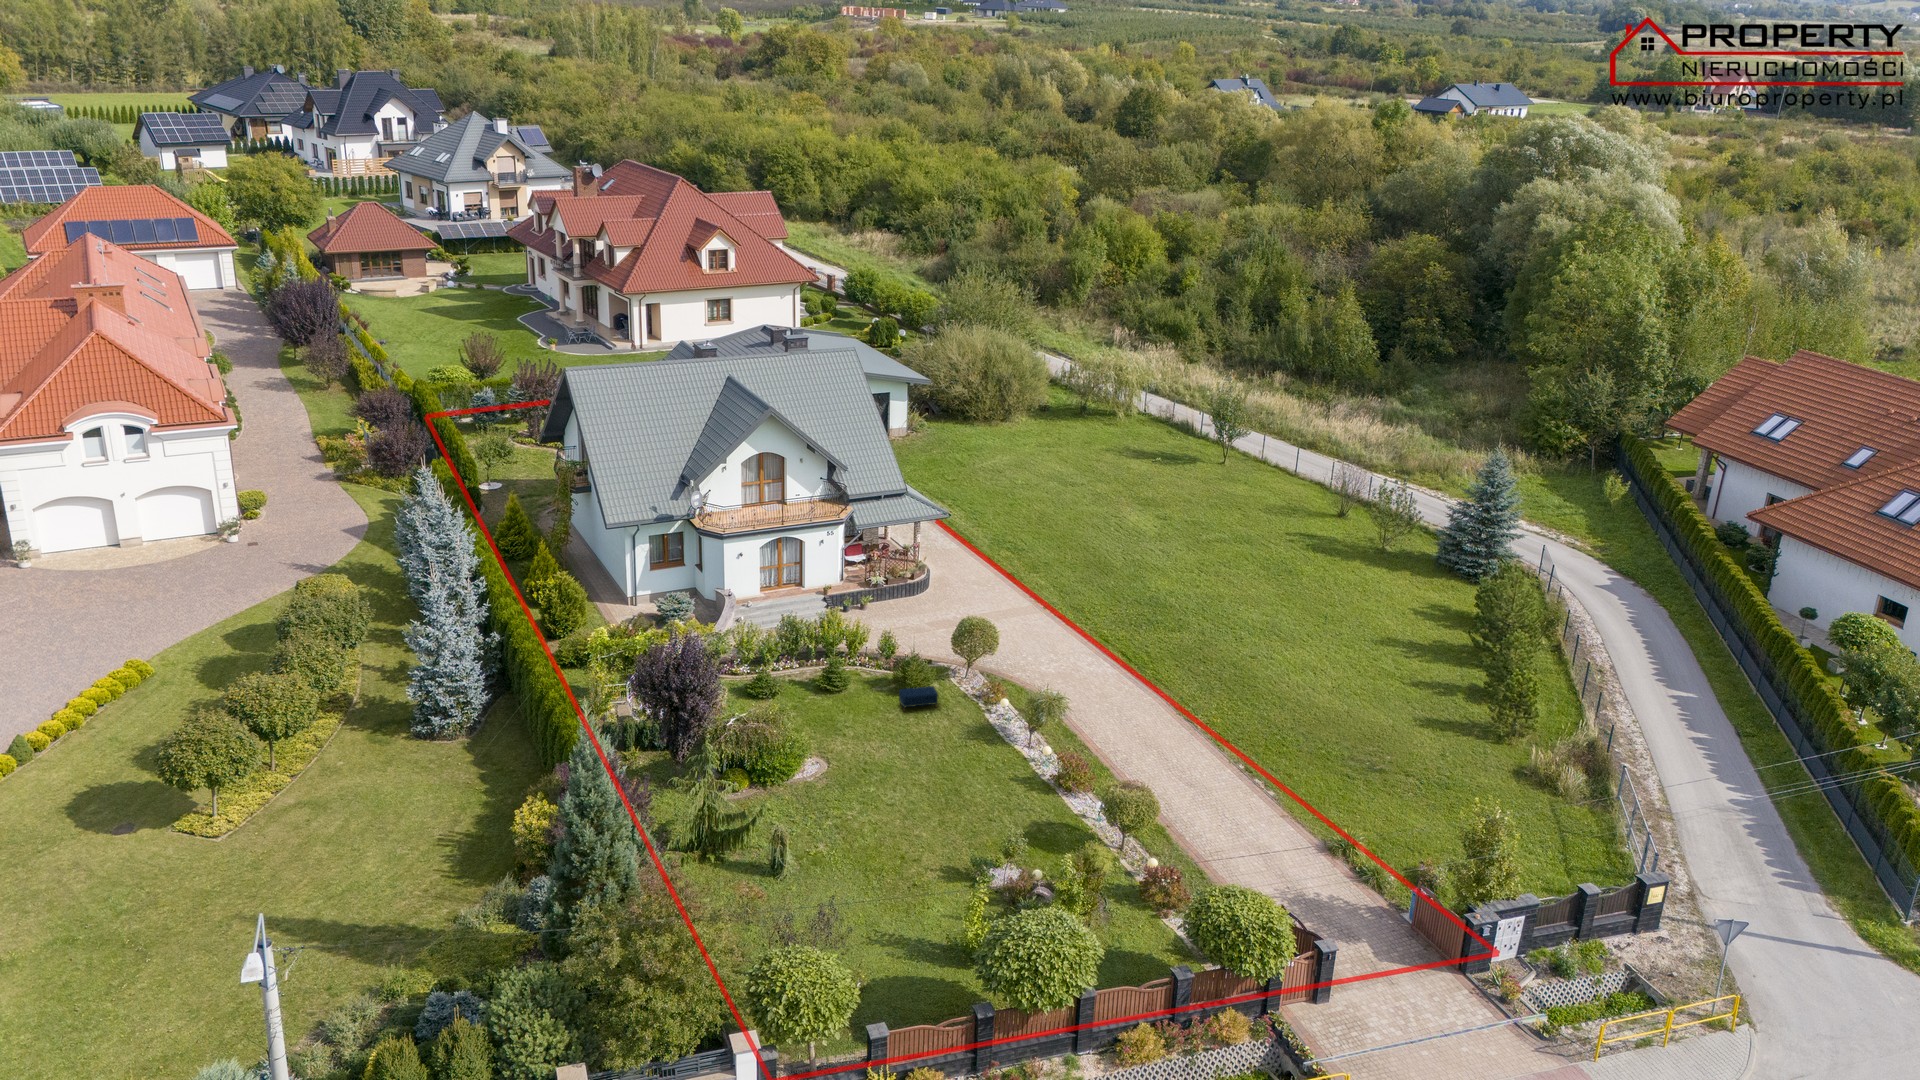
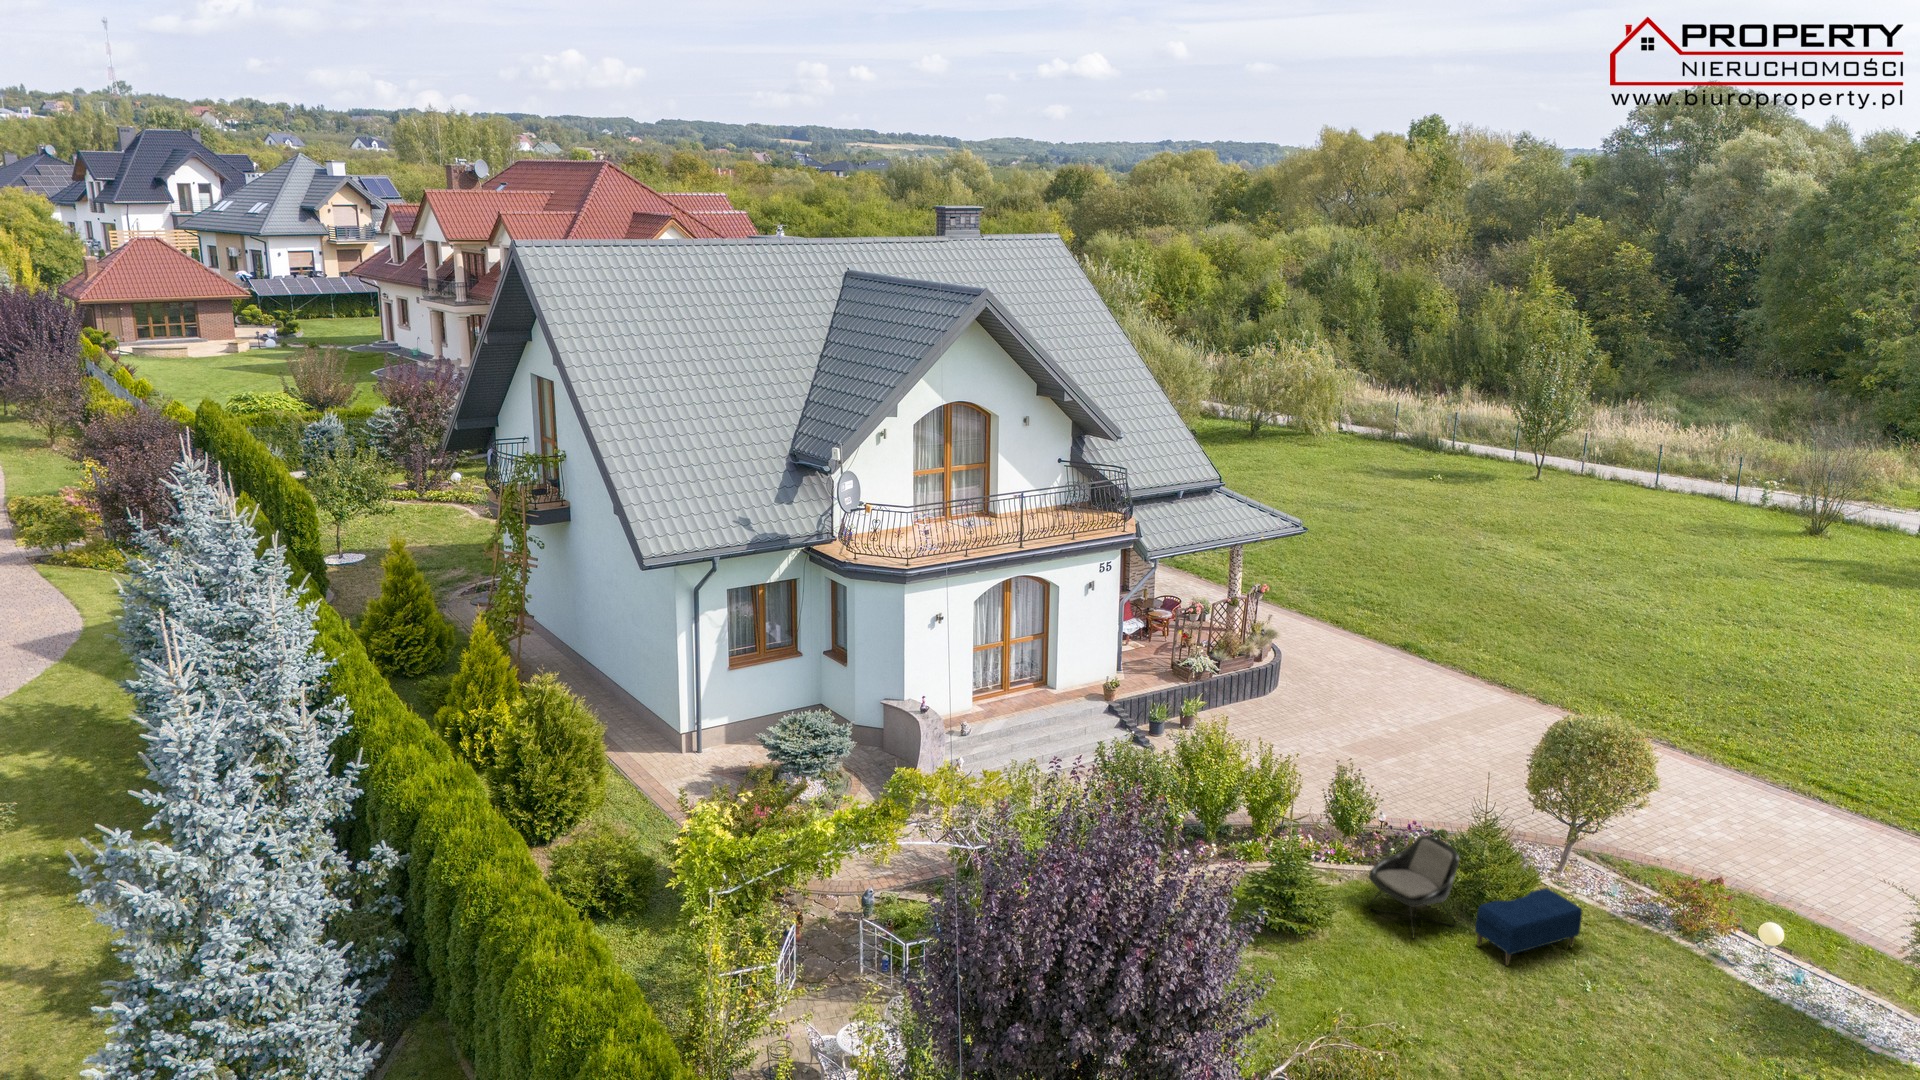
lounge chair: none [869,663,900,700] -> present [1369,836,1459,938]

